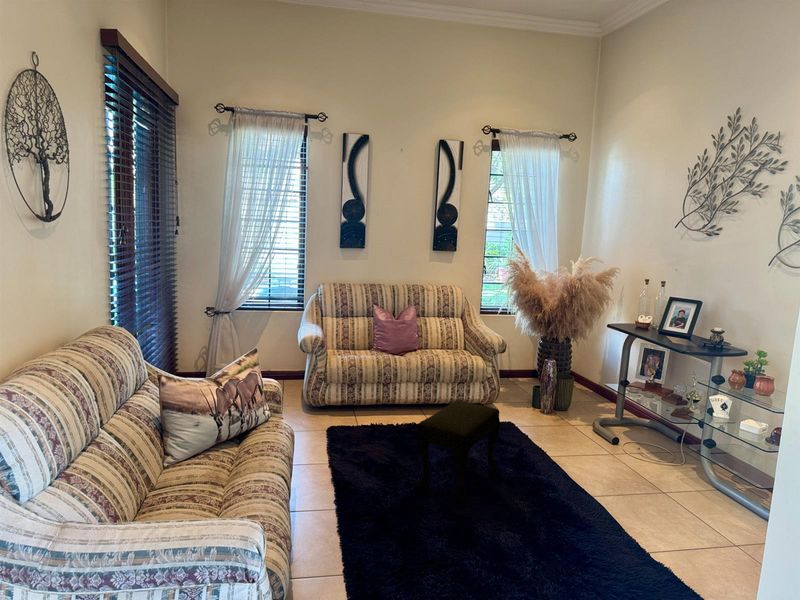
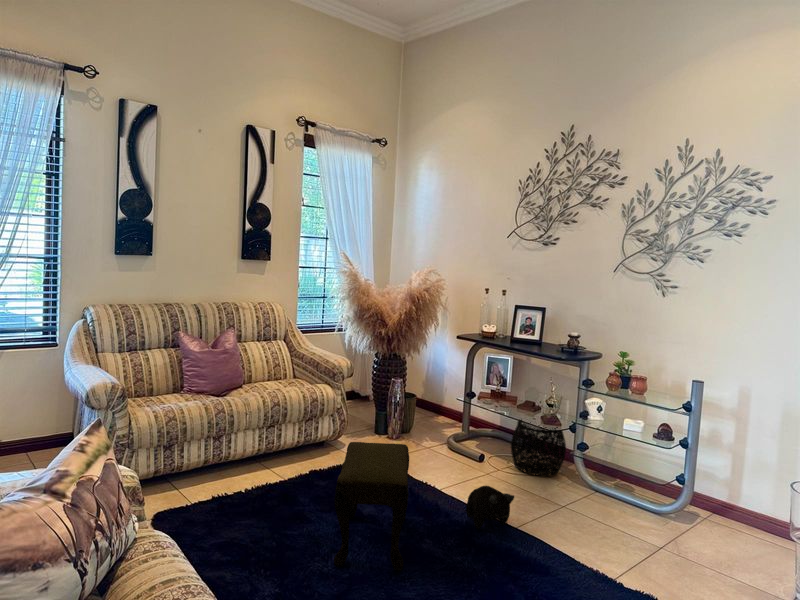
woven basket: none [642,410,703,471] -> present [511,419,566,476]
plush toy: none [551,458,589,496] -> present [466,486,514,529]

